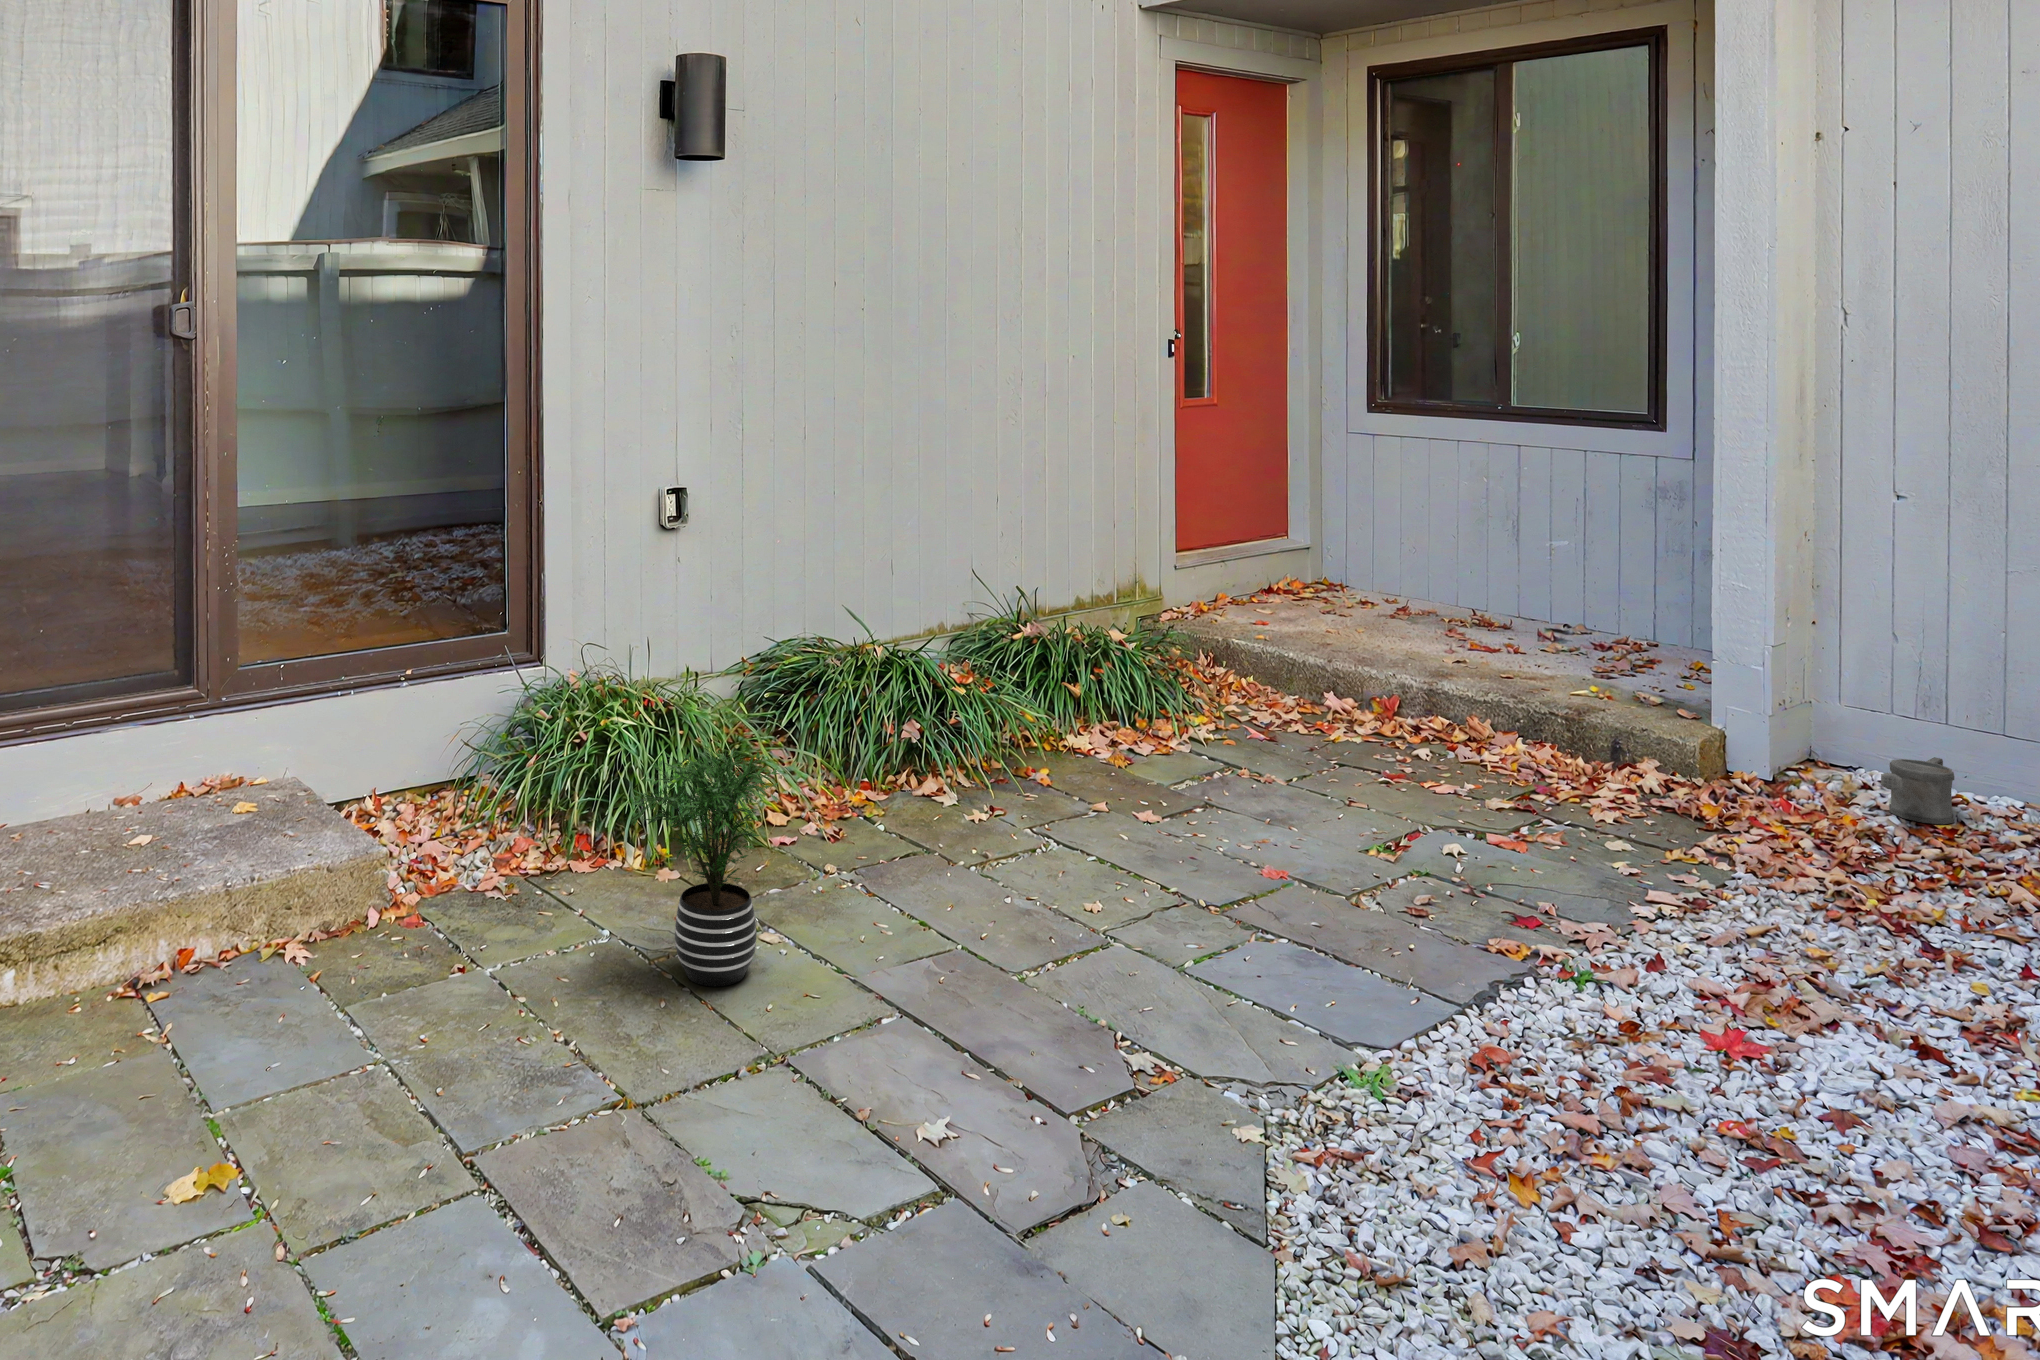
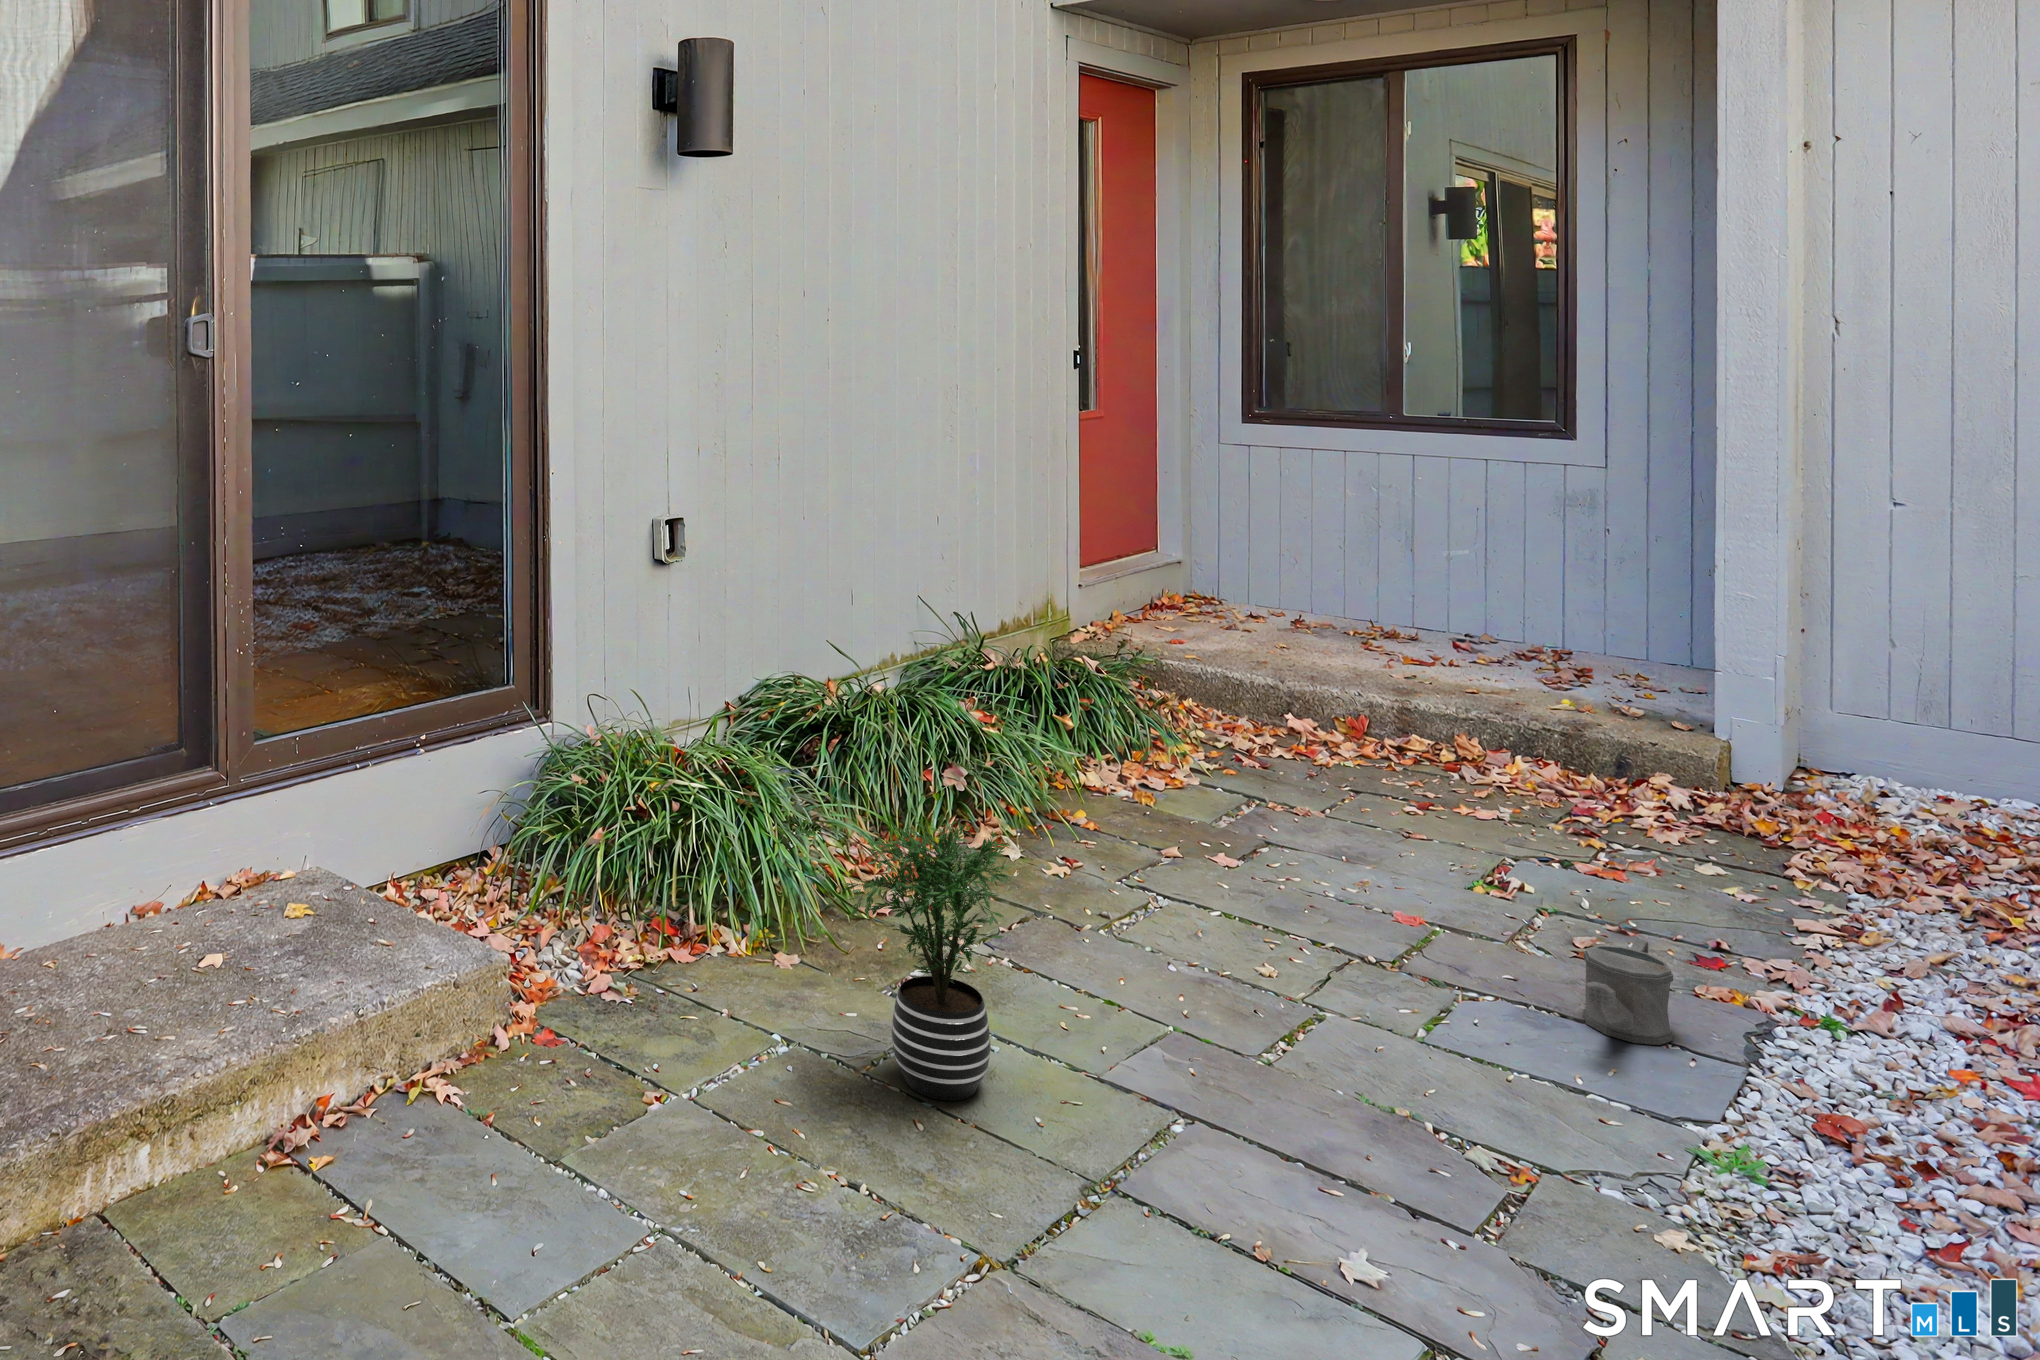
watering can: present [1881,757,1954,824] -> present [1583,939,1673,1045]

